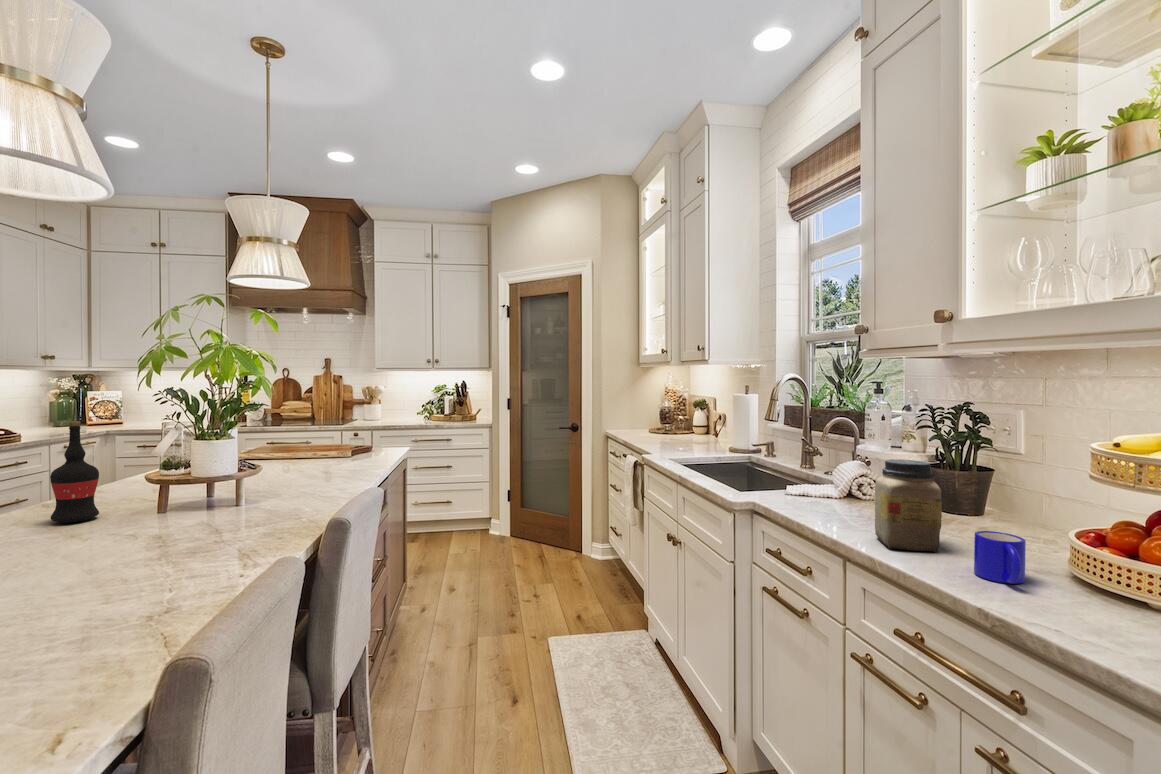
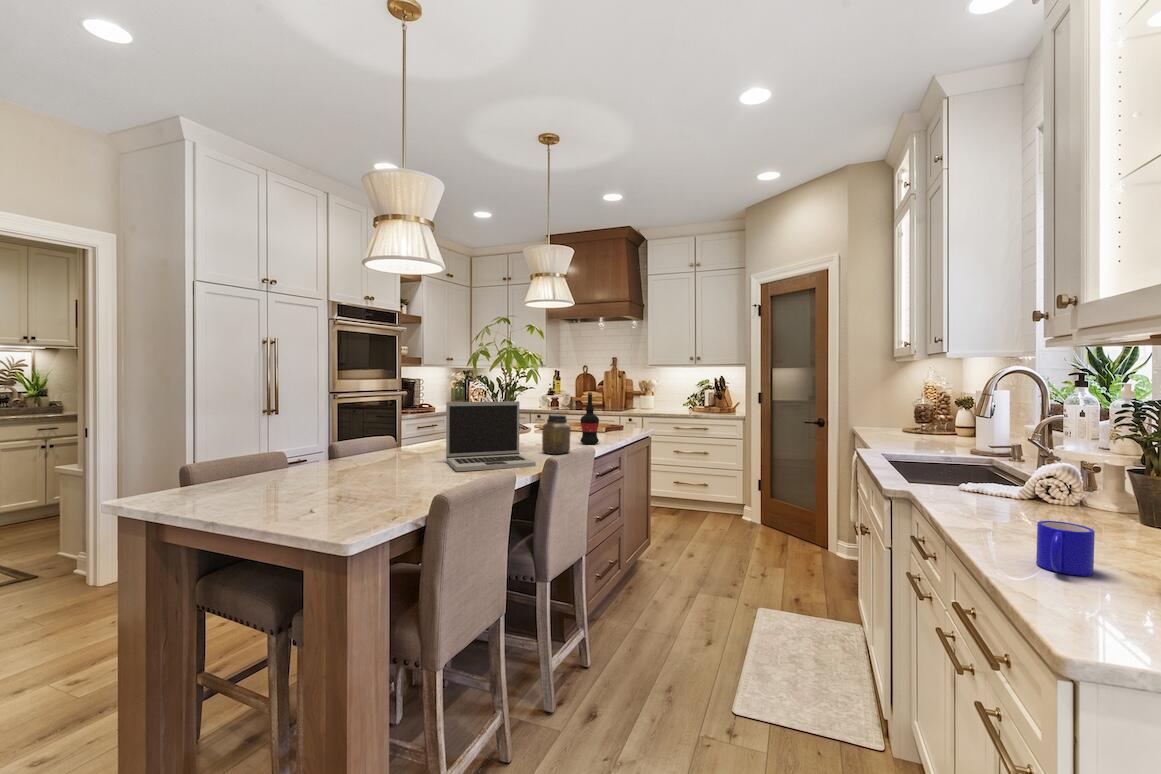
wine bottle: present [50,421,99,523] -> present [580,392,599,444]
laptop: none [105,426,295,561] -> present [446,401,536,471]
jar: present [875,459,942,552] -> present [542,415,571,454]

